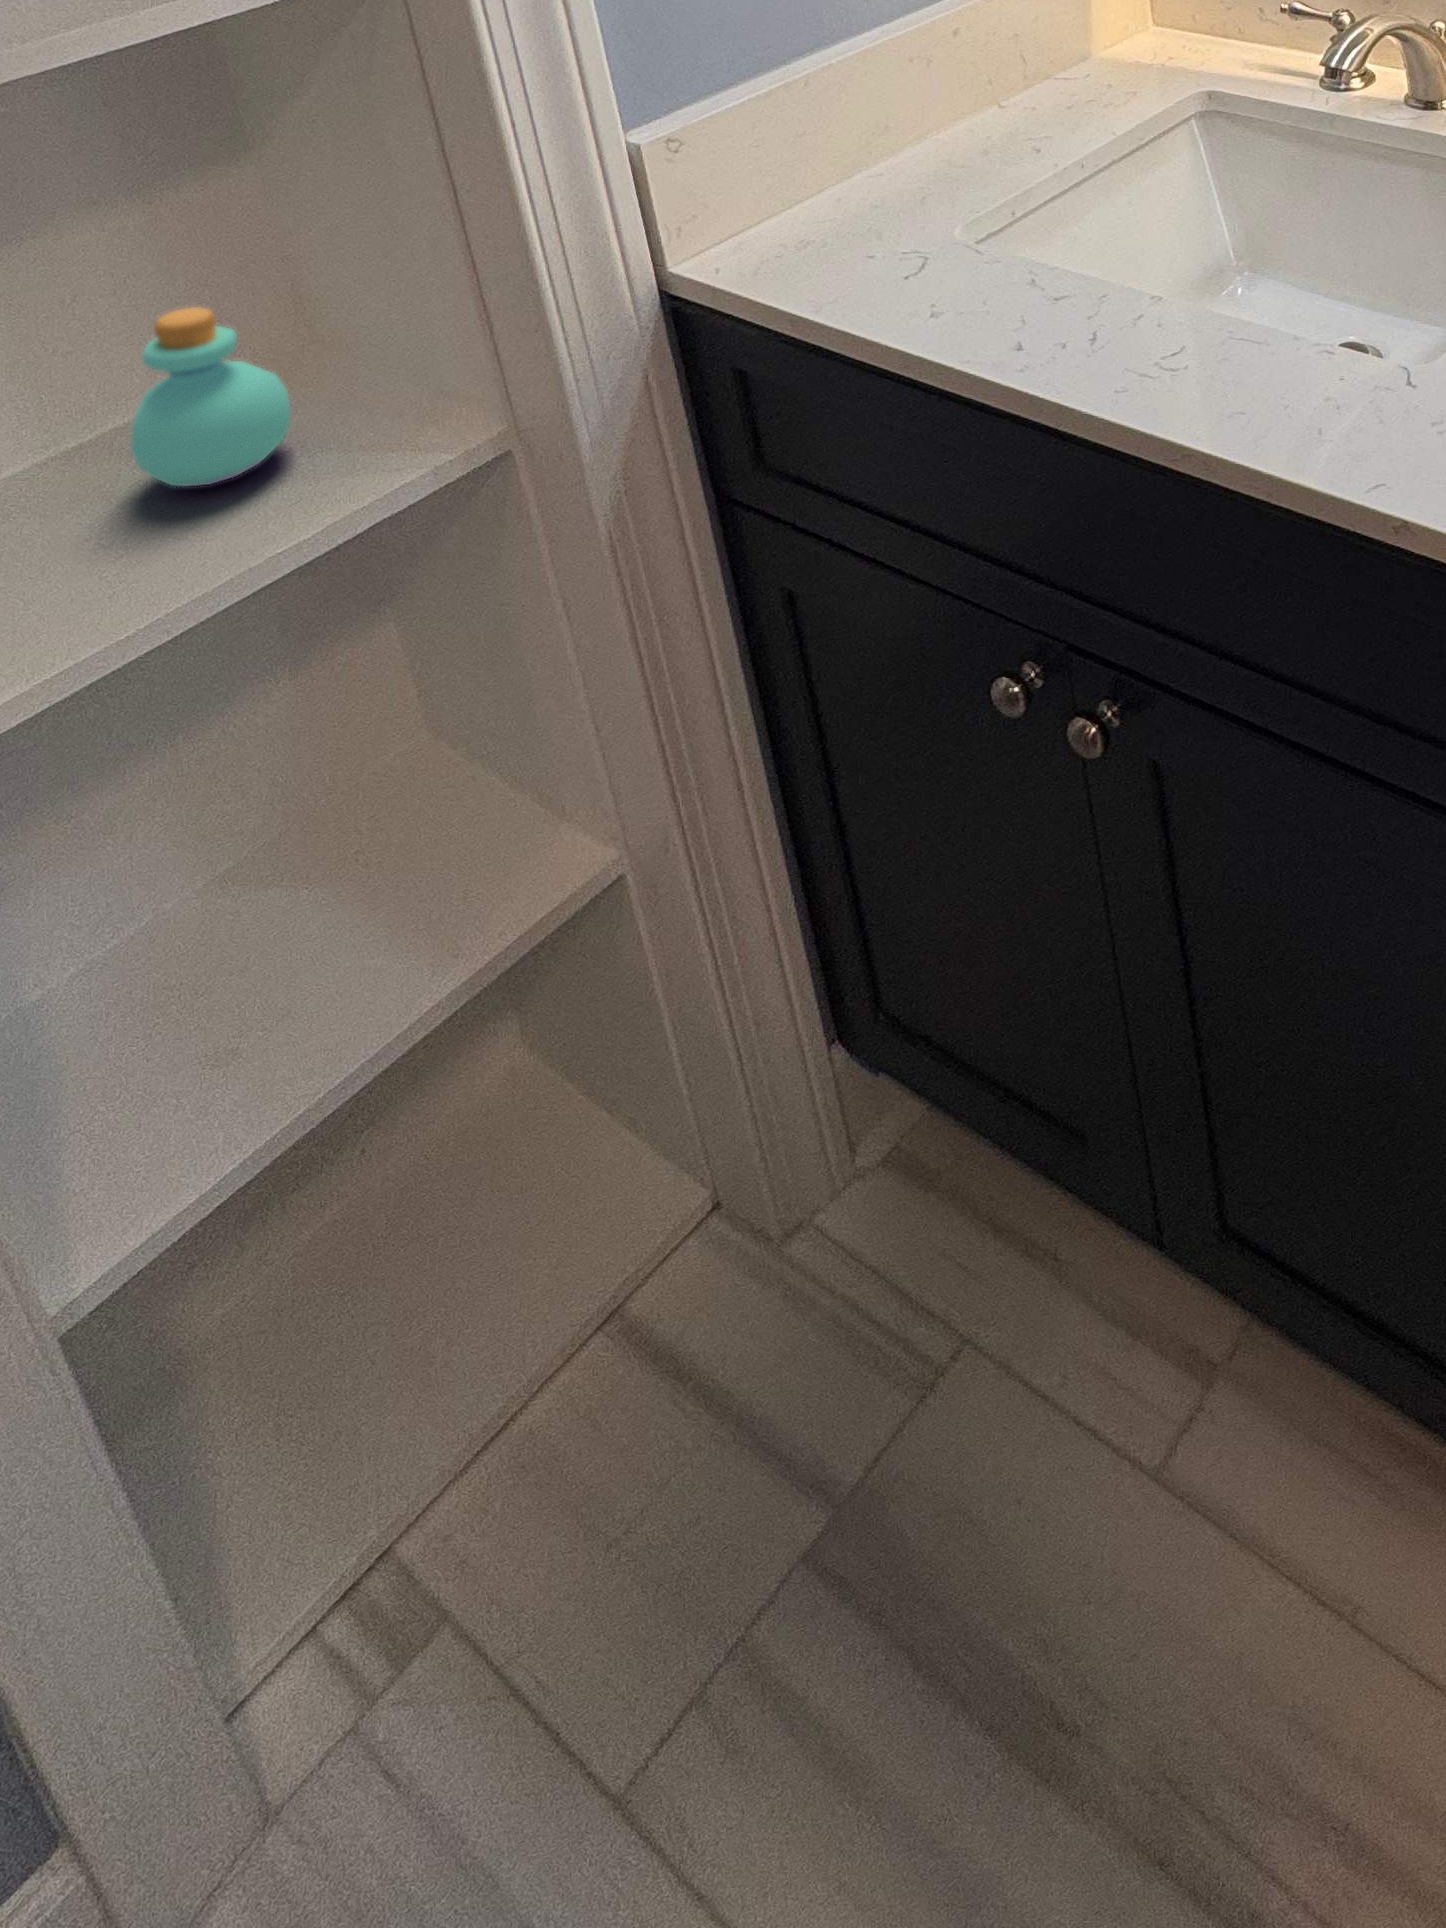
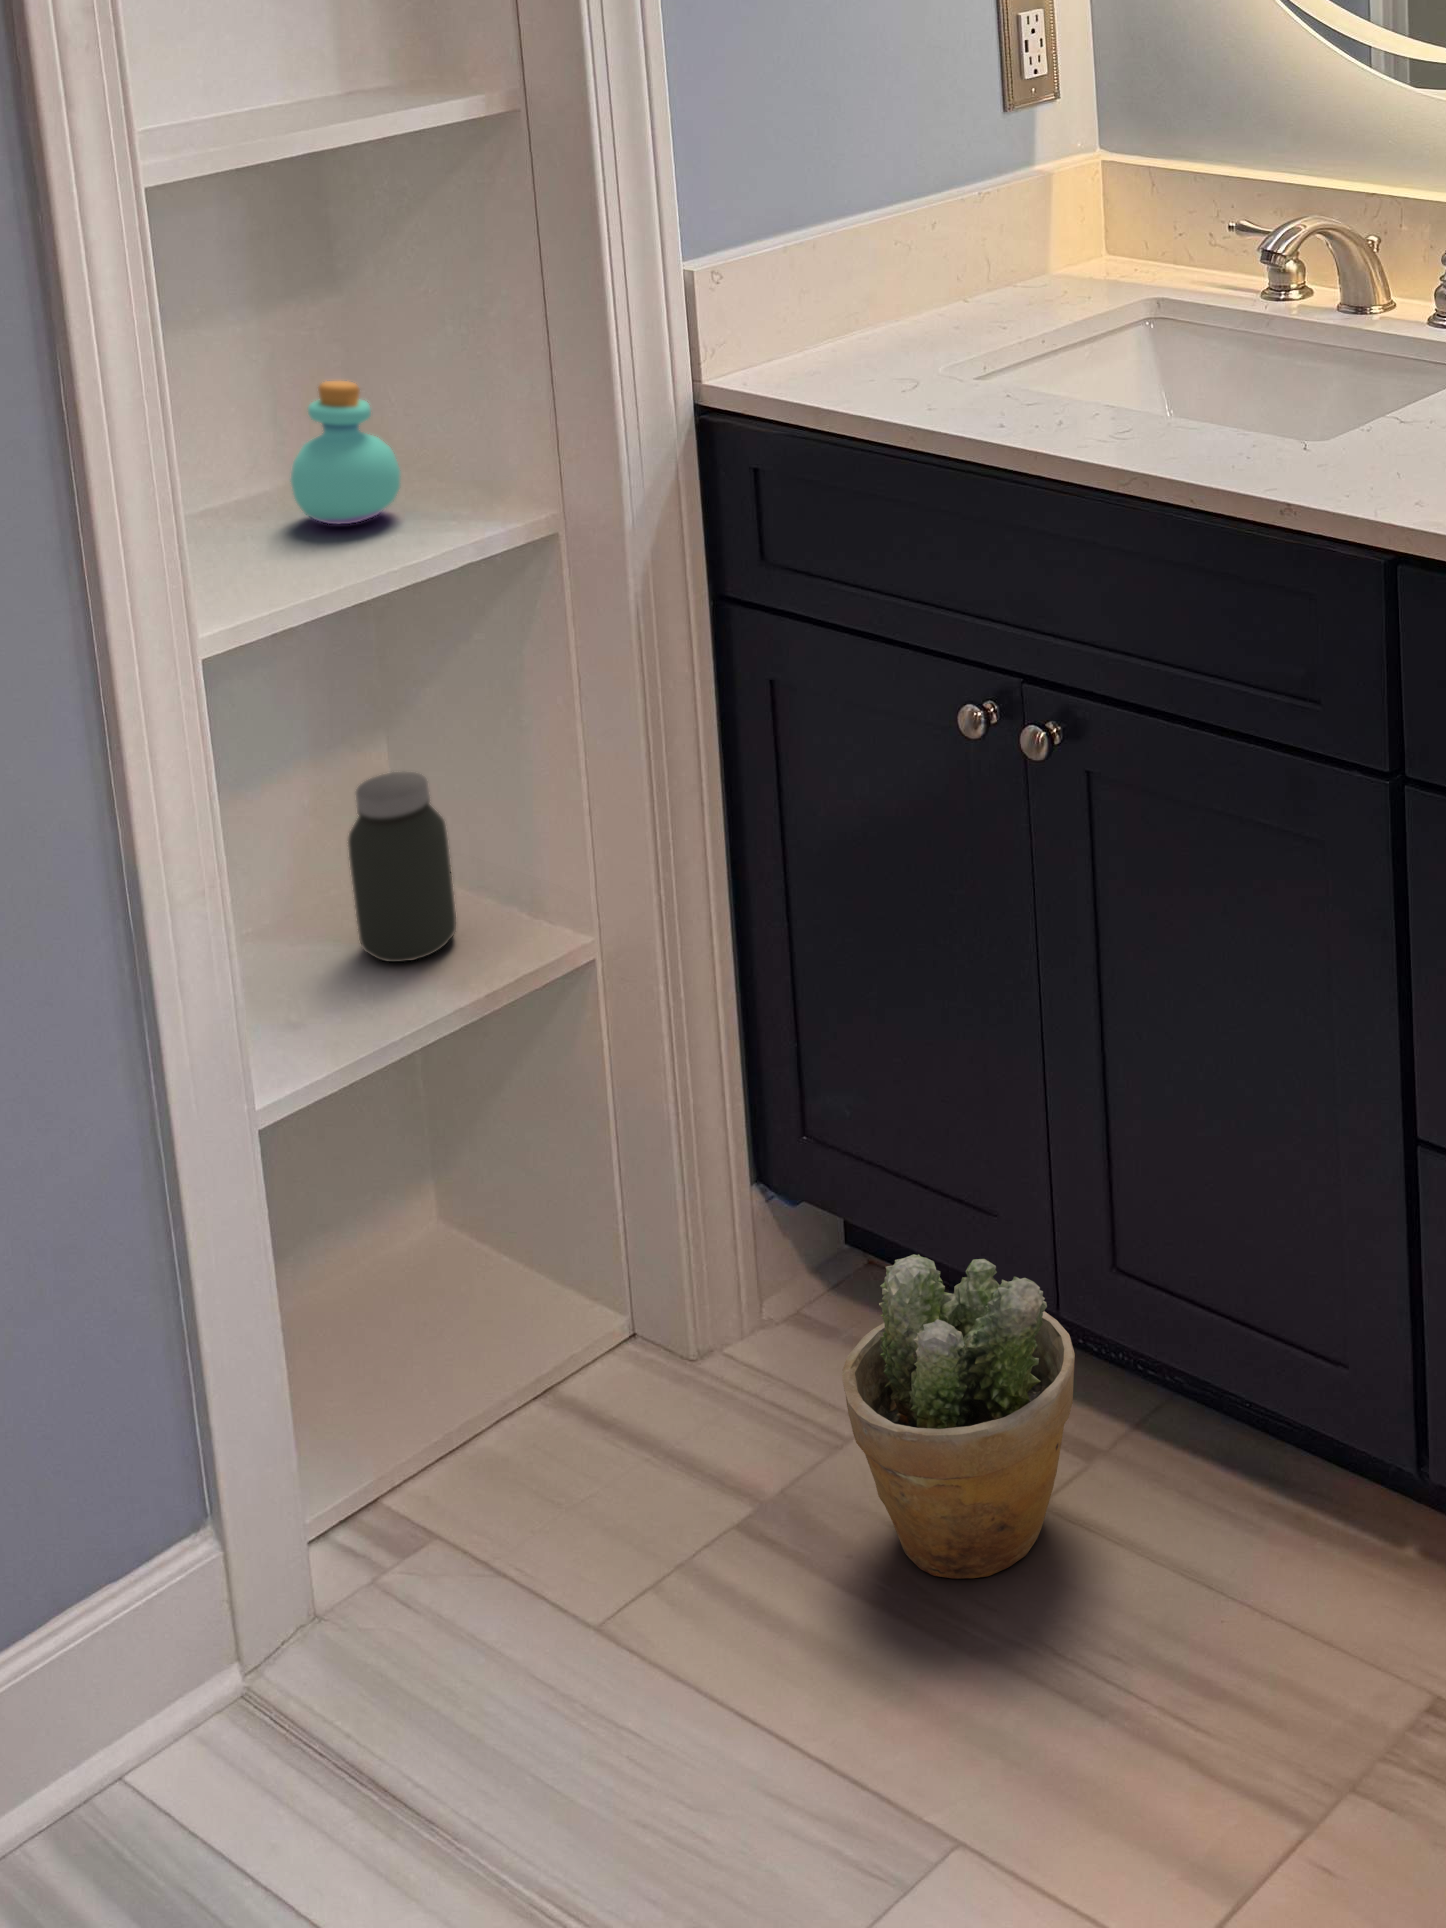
jar: none [287,711,445,935] -> present [348,772,456,962]
potted plant: none [899,1274,1179,1668] -> present [842,1254,1075,1578]

